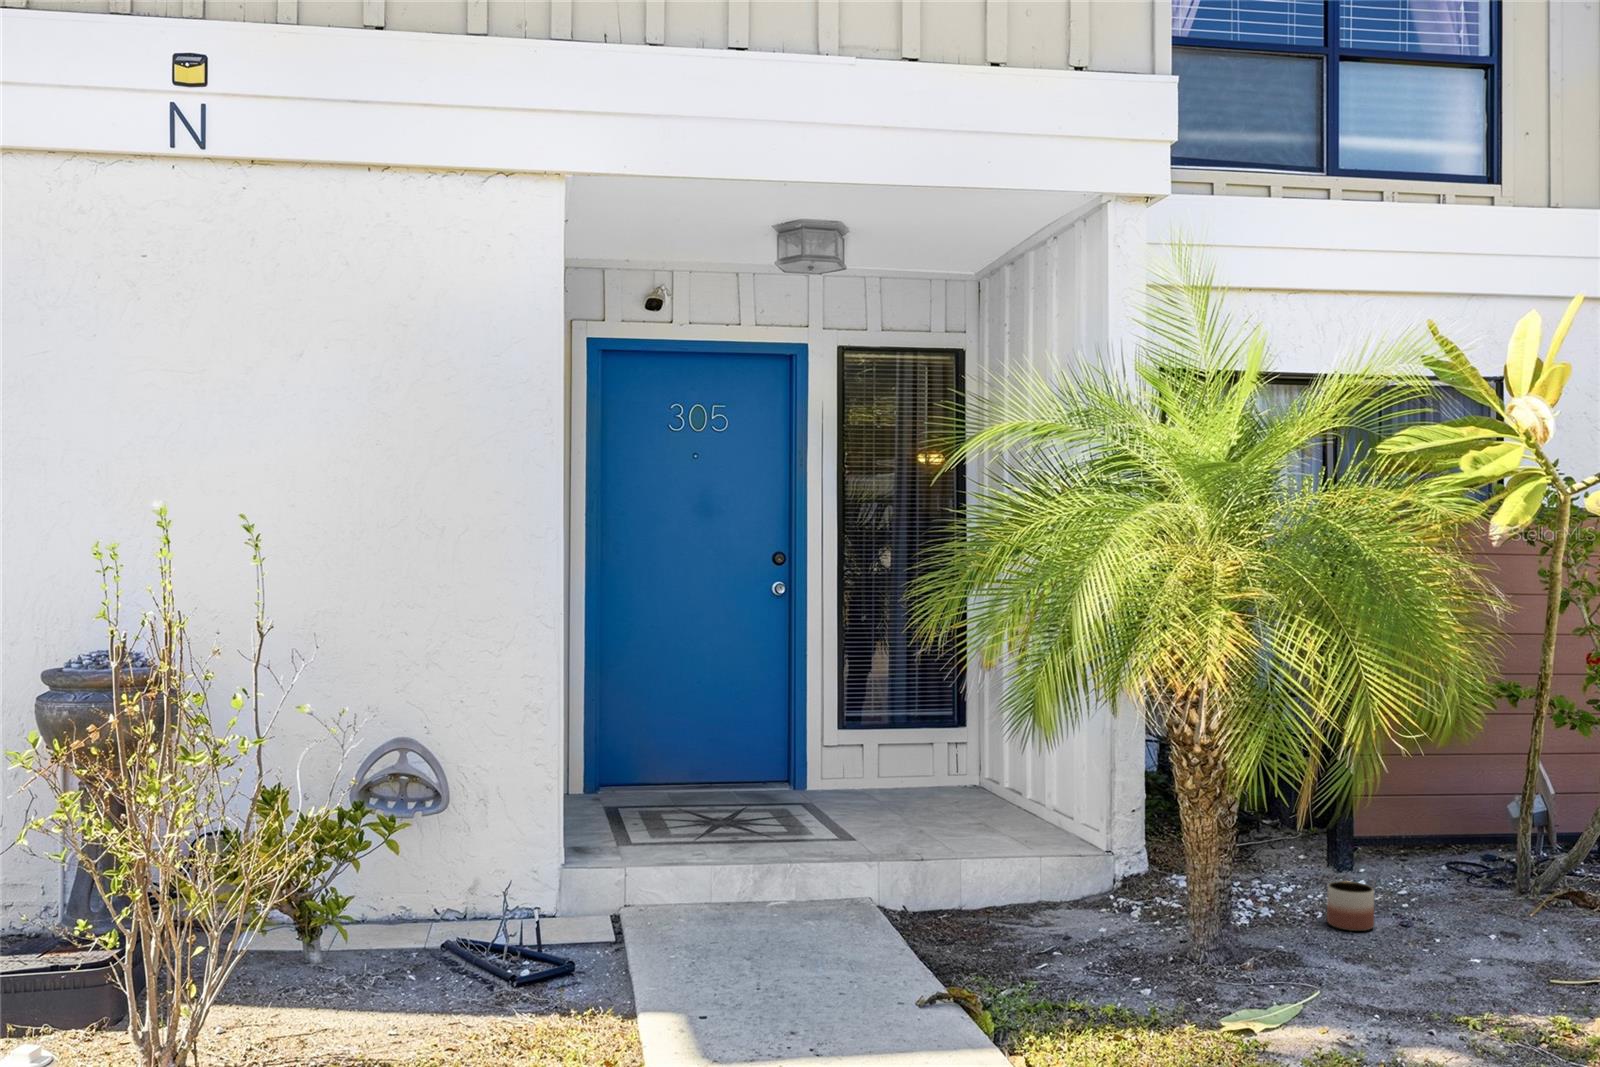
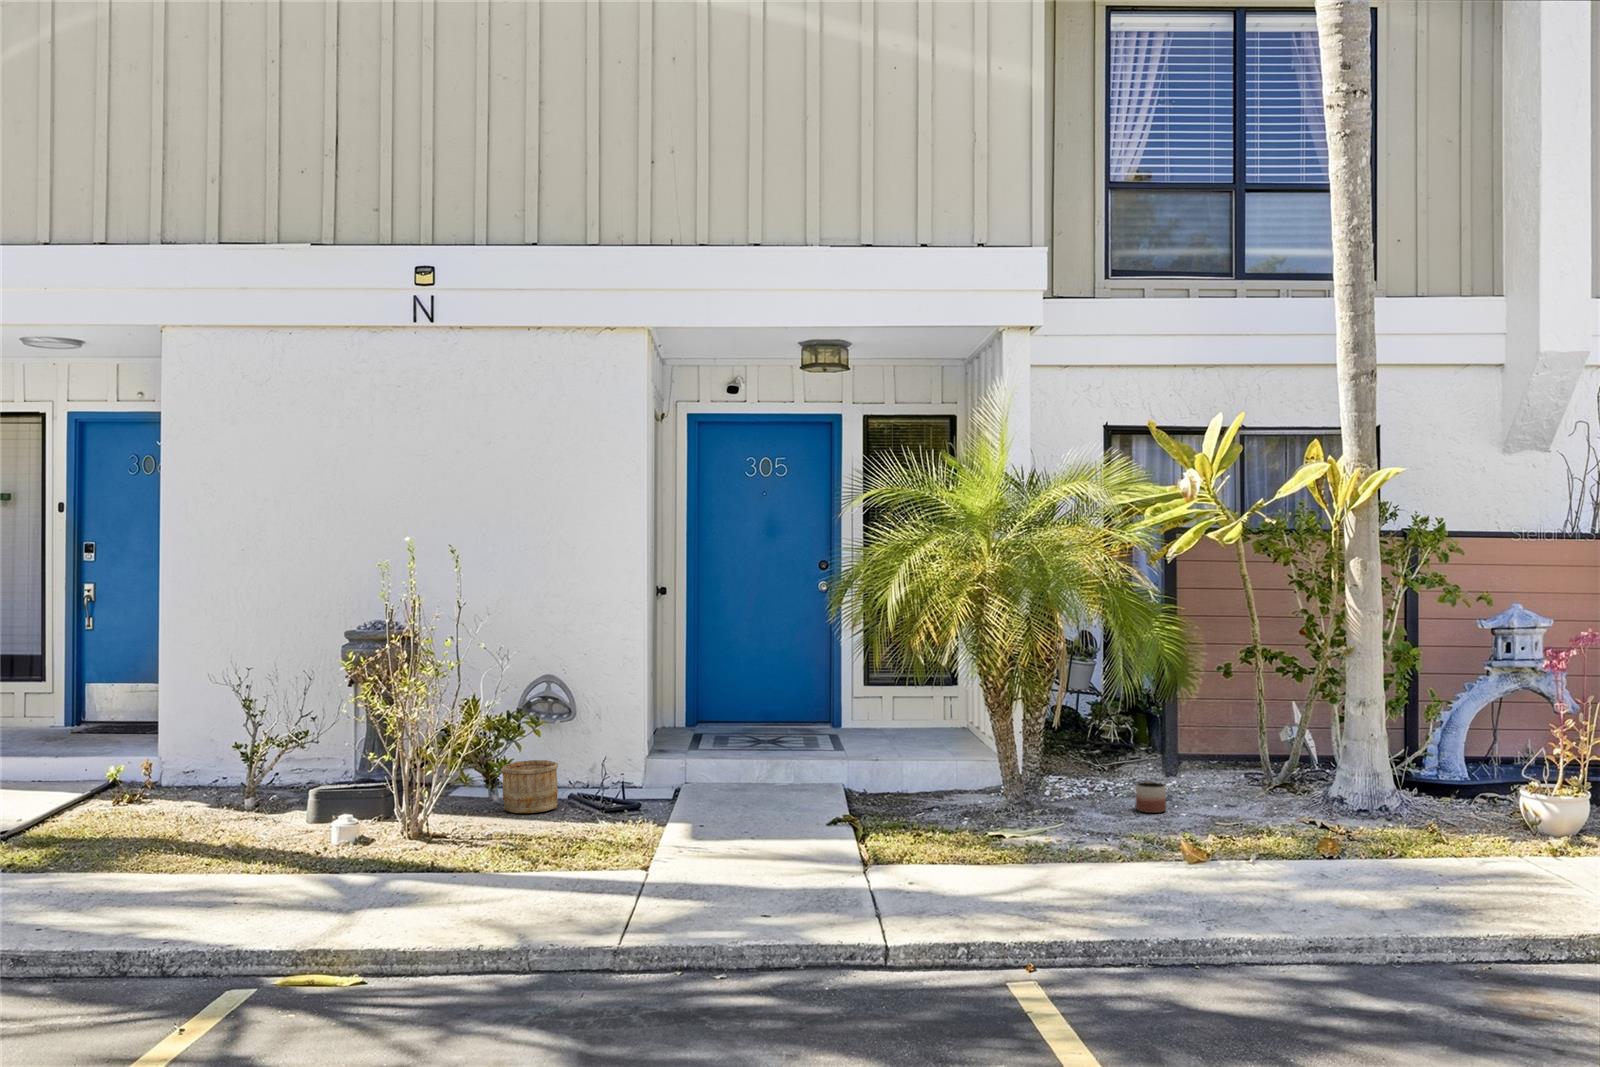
wooden bucket: none [333,887,433,986] -> present [501,760,558,813]

